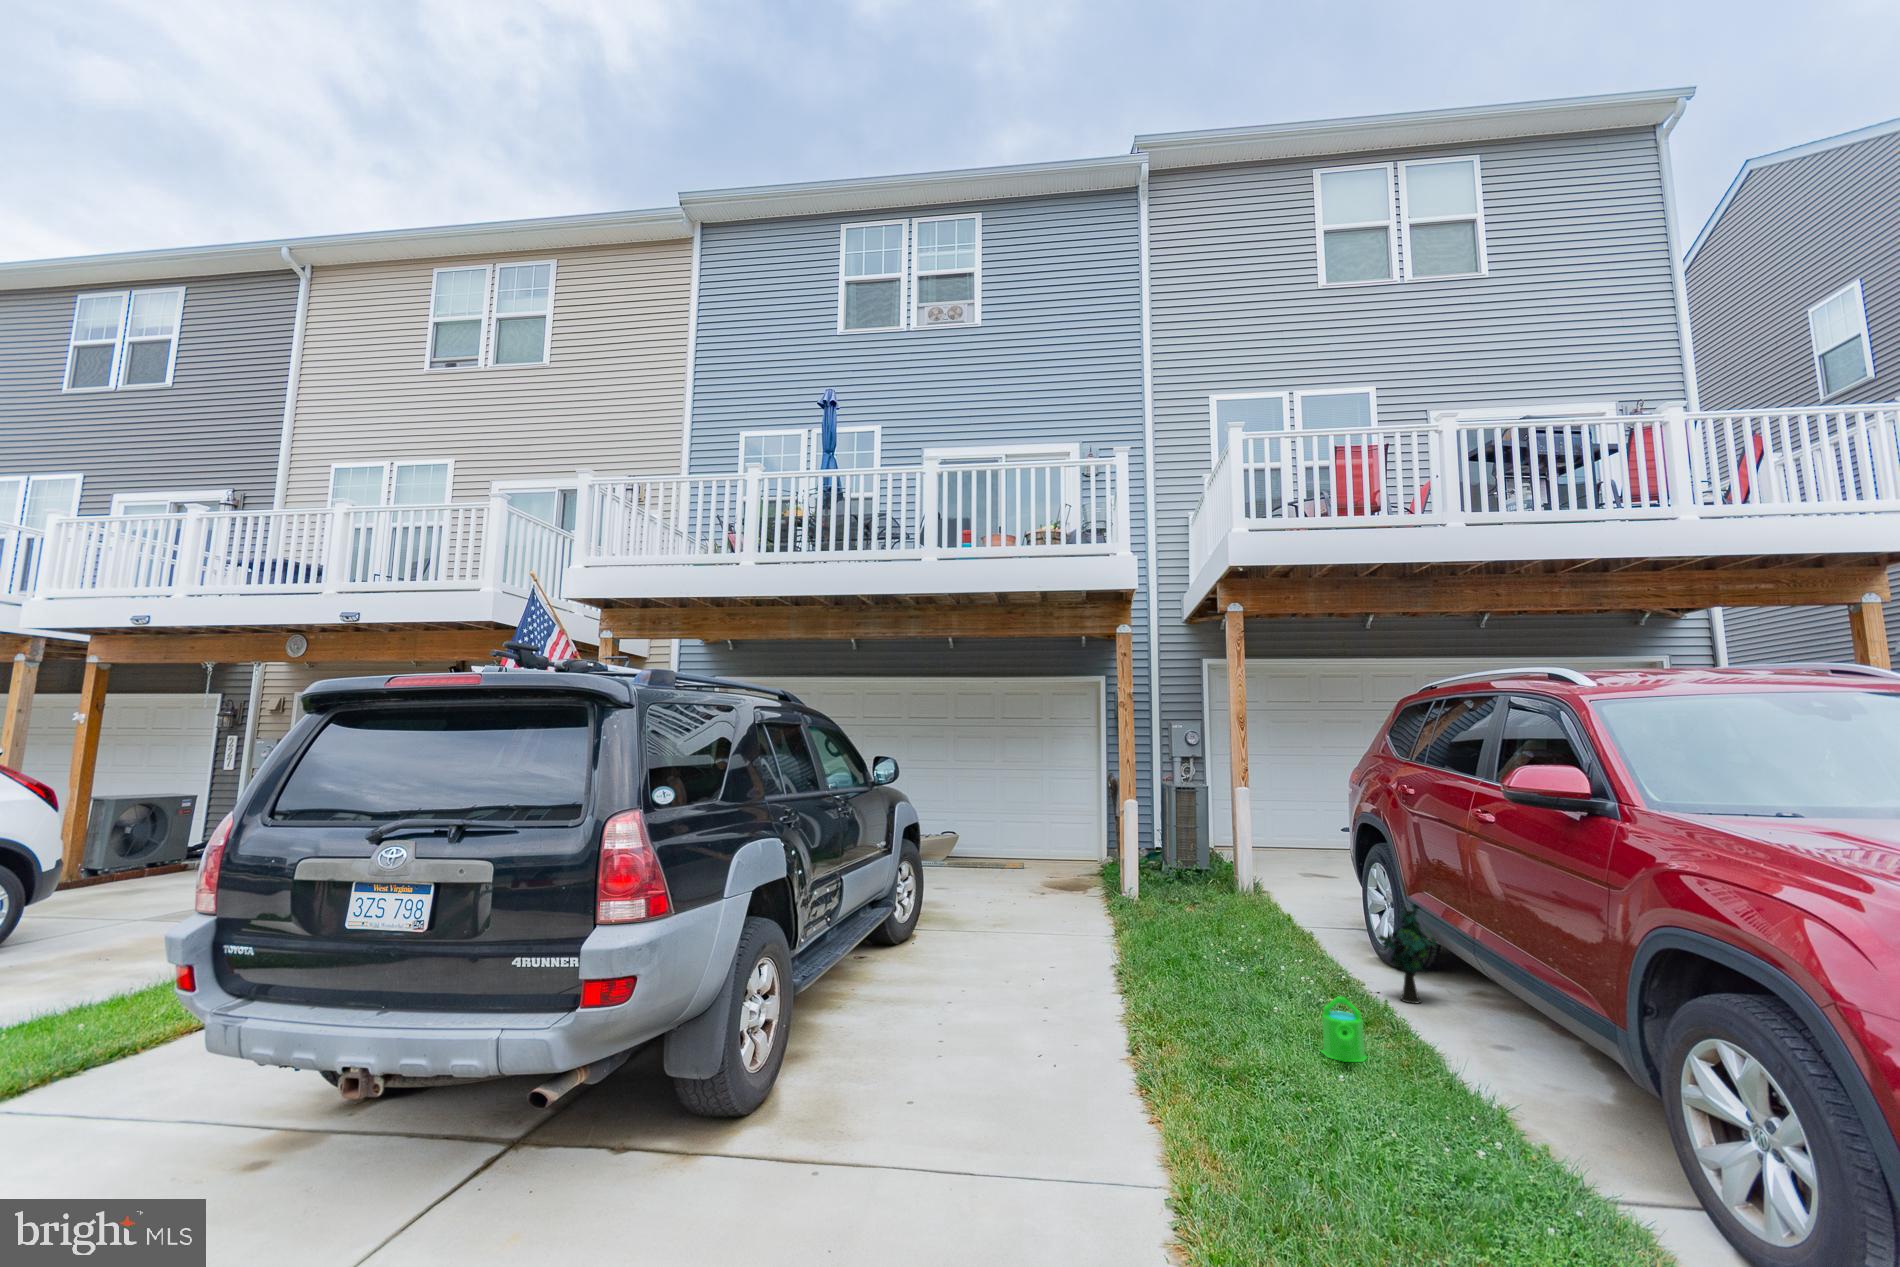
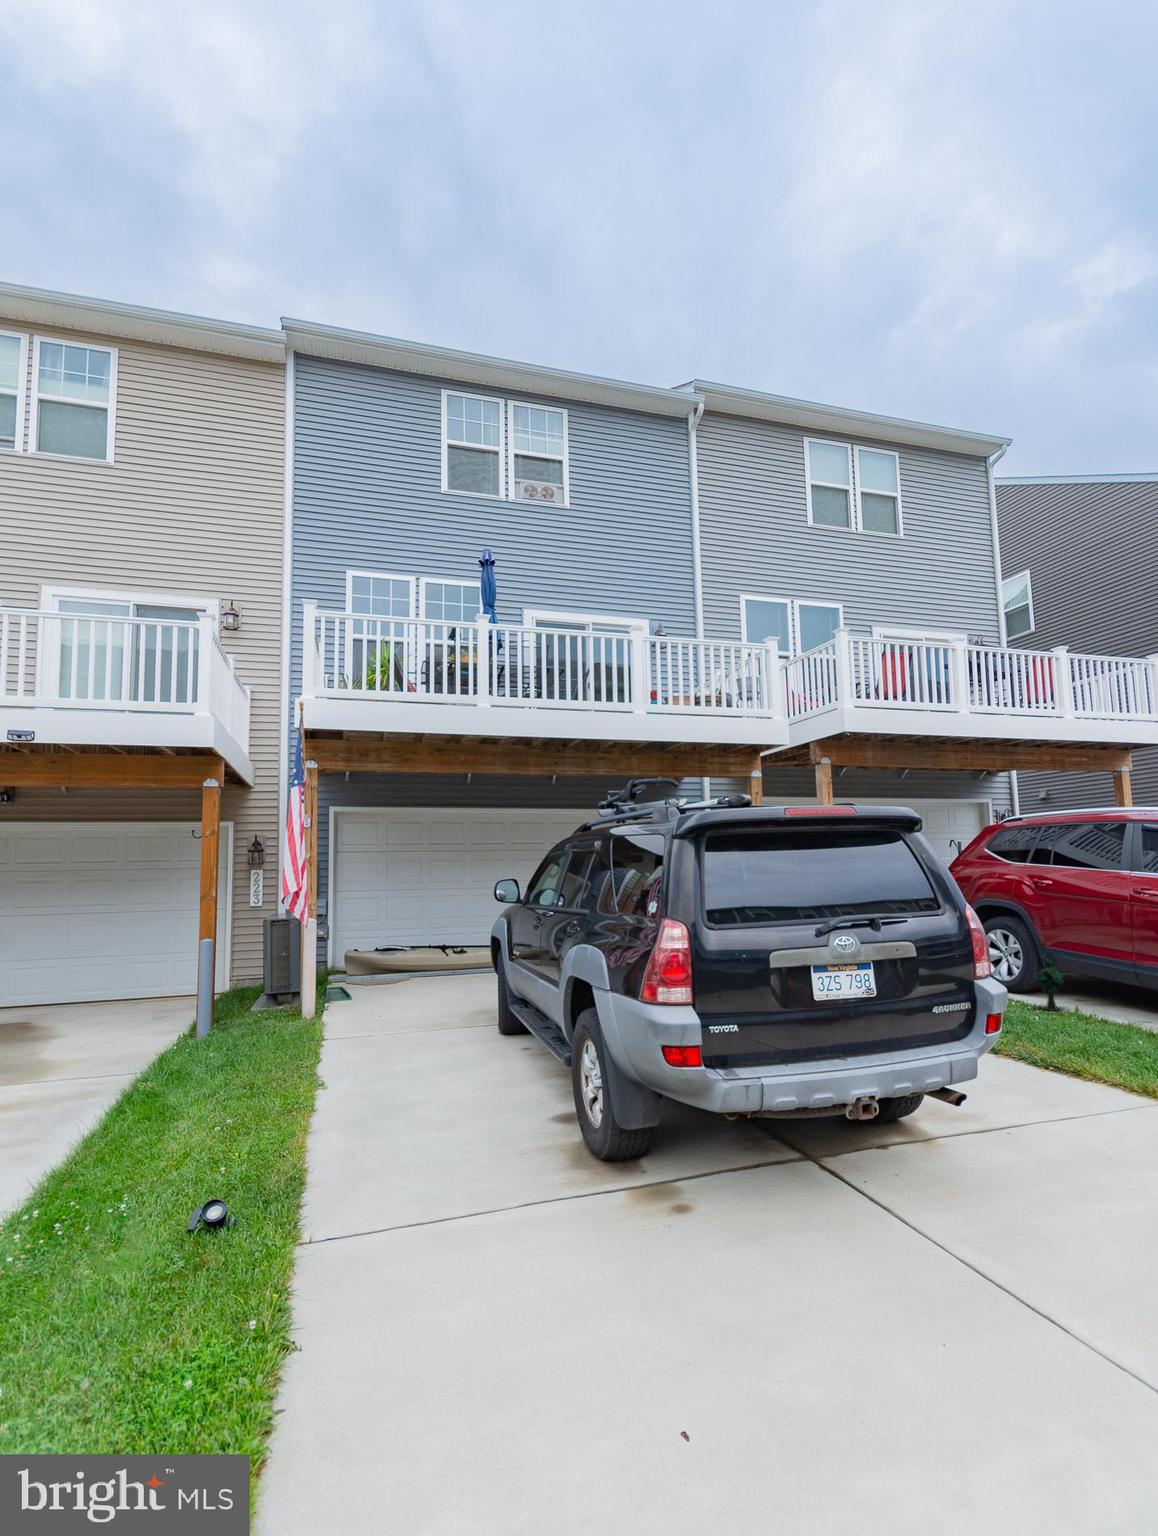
watering can: present [1321,996,1367,1062] -> none [1069,1003,1104,1038]

